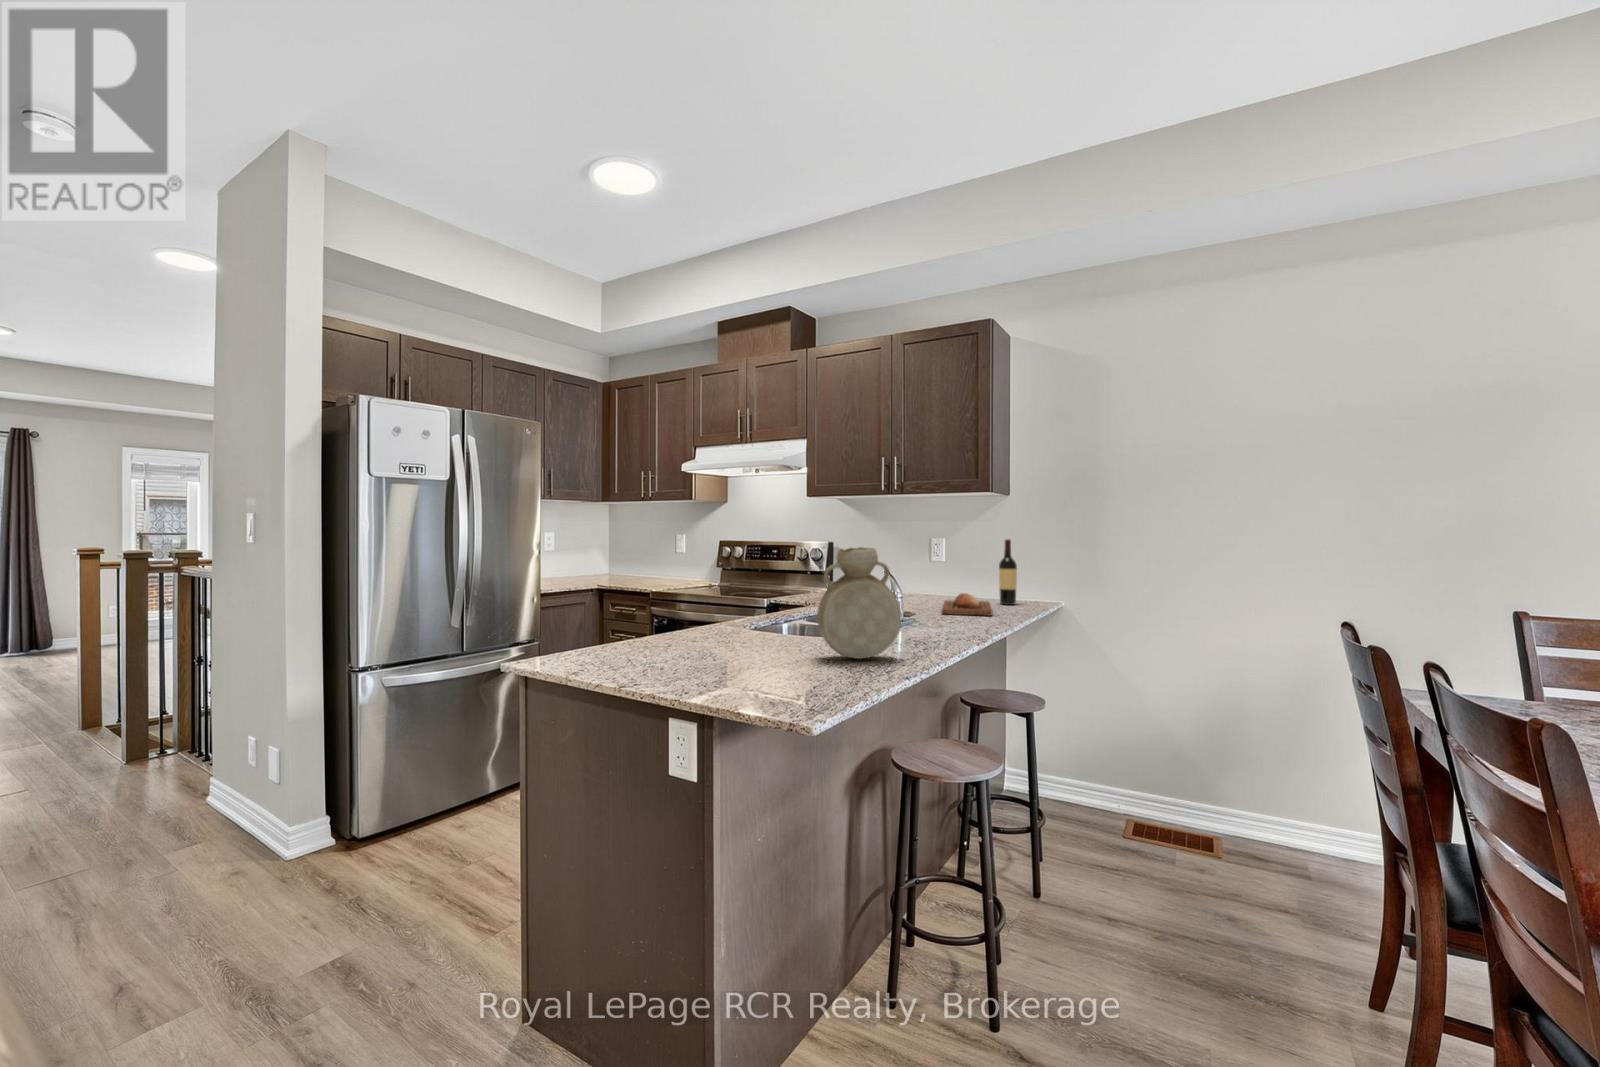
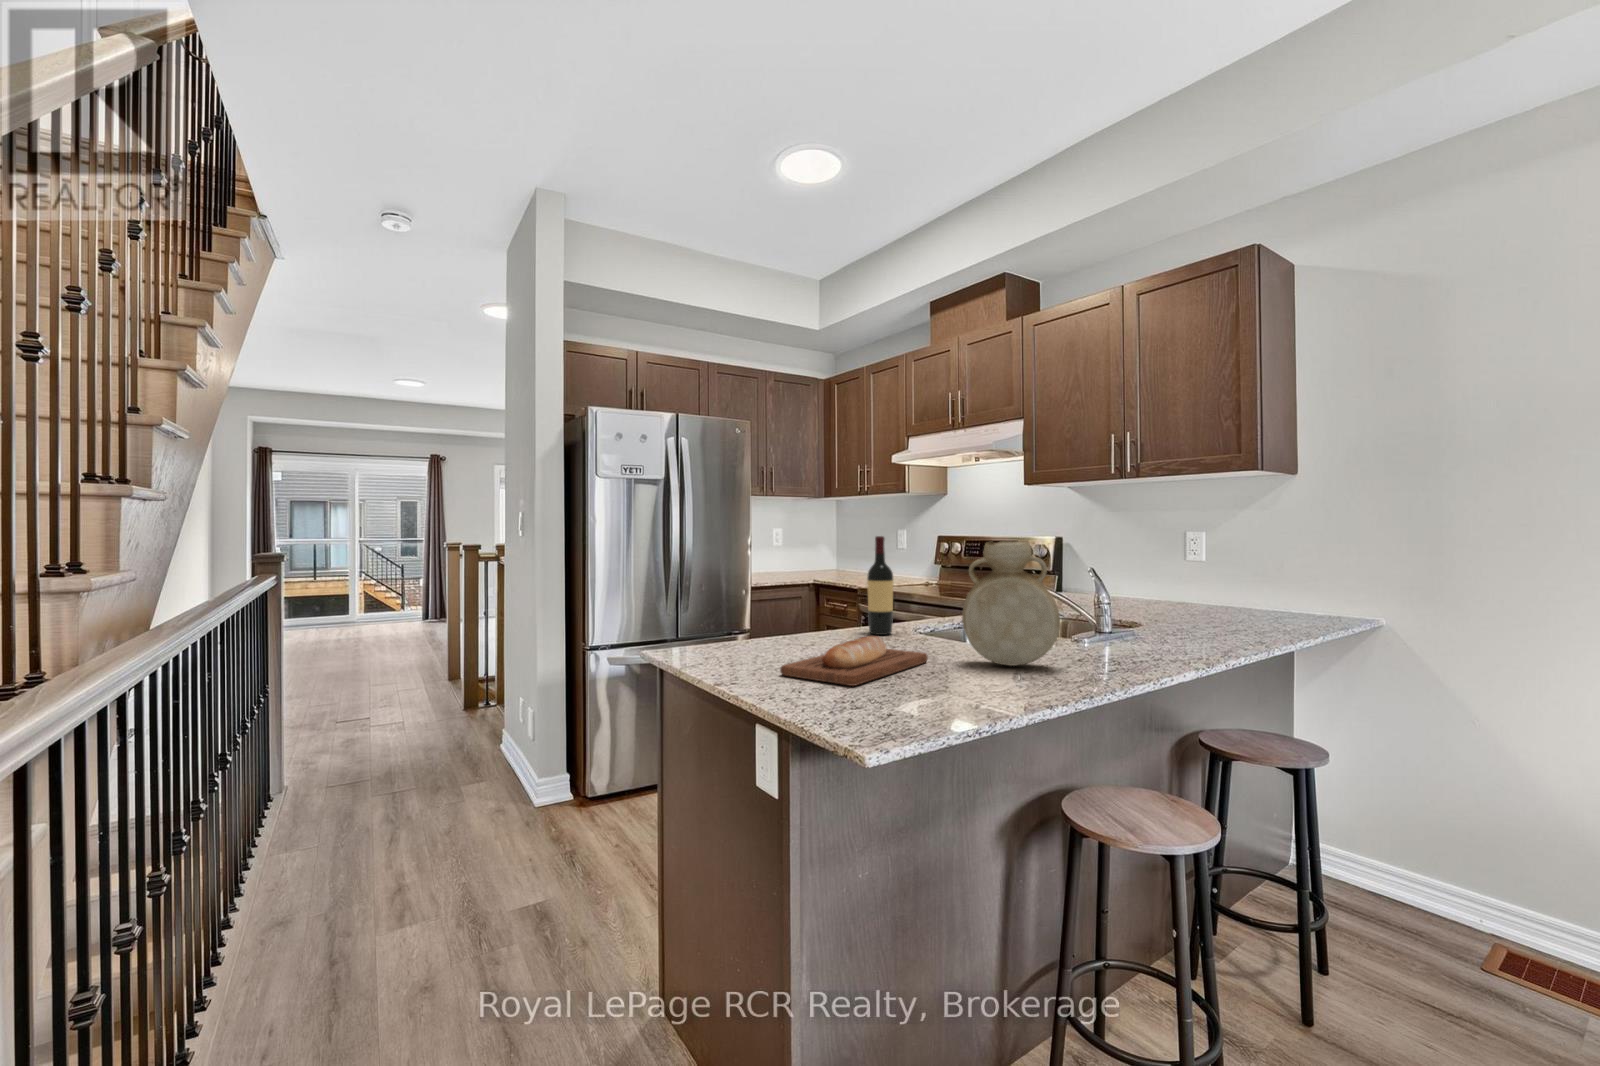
wine bottle: present [999,539,1017,605] -> present [867,536,893,635]
bread loaf: present [942,593,992,616] -> present [780,636,928,686]

